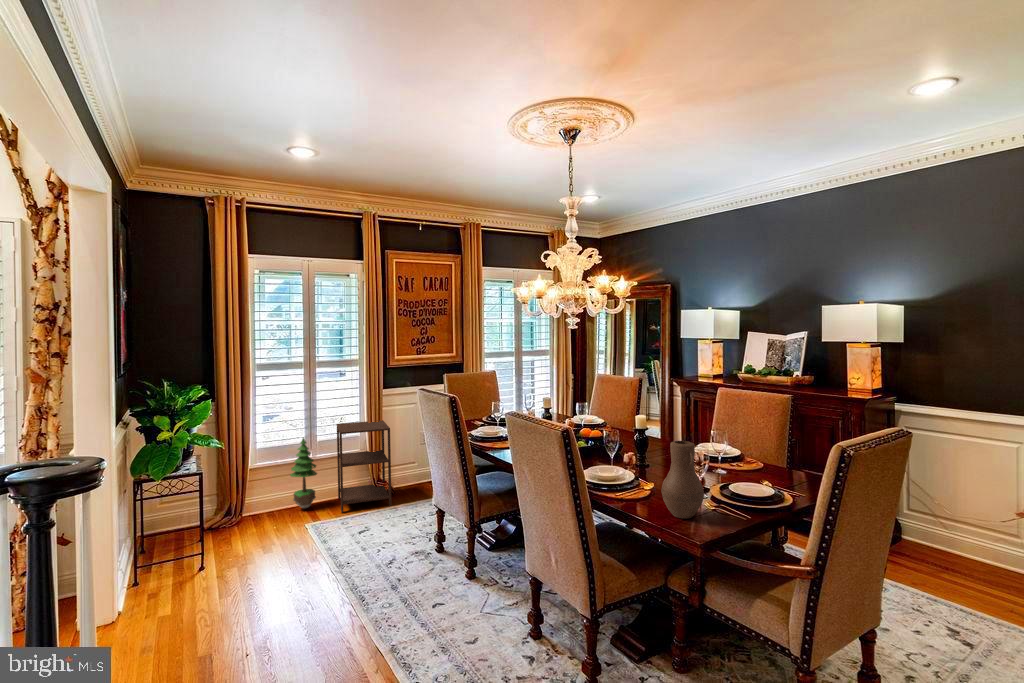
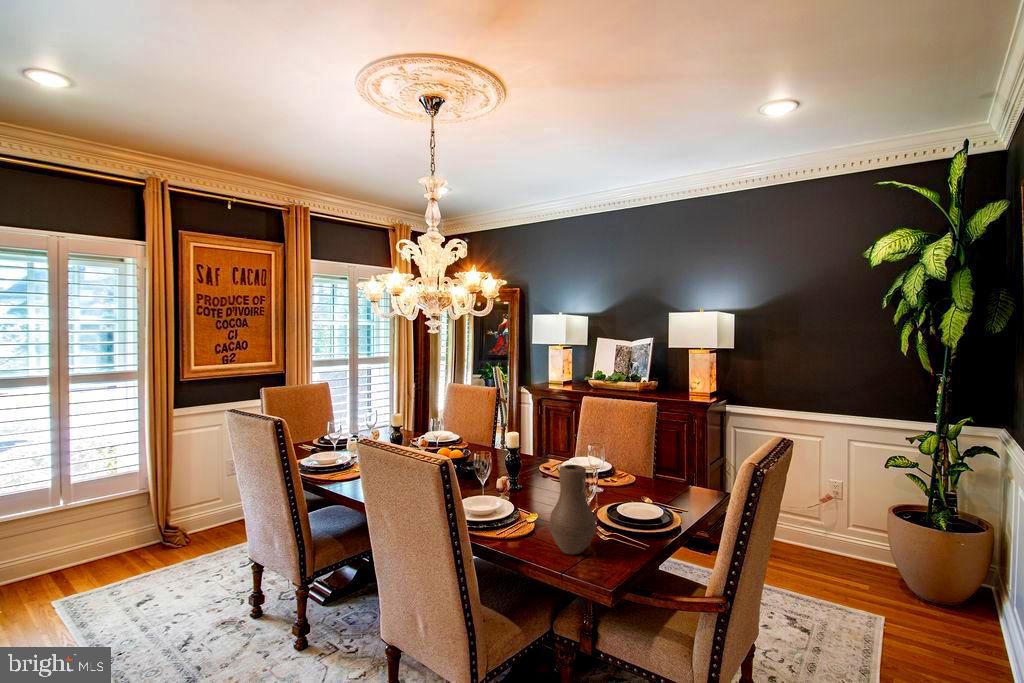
side table: present [337,420,392,513] -> none [103,449,187,579]
potted tree: present [290,438,317,509] -> none [23,480,71,580]

